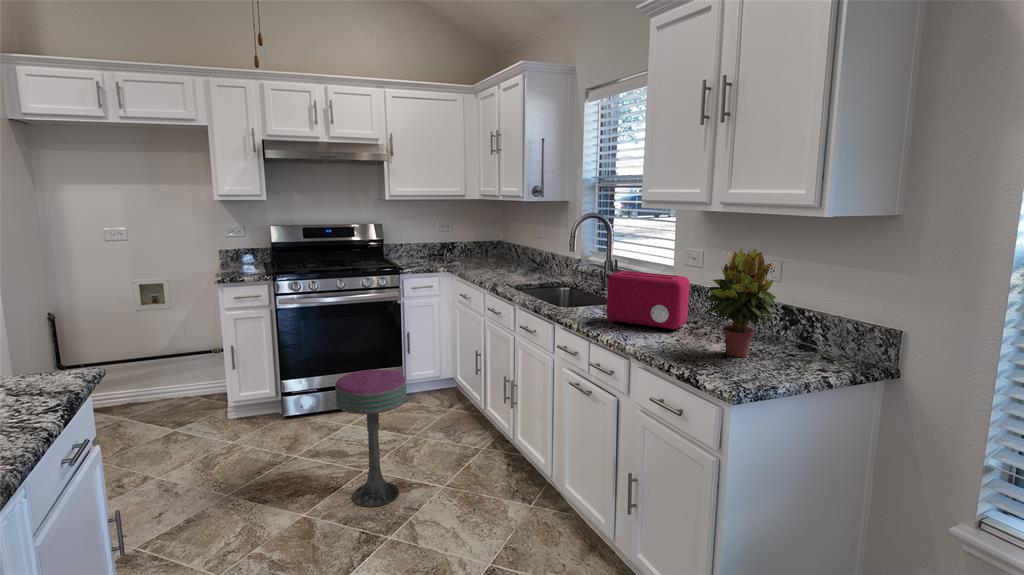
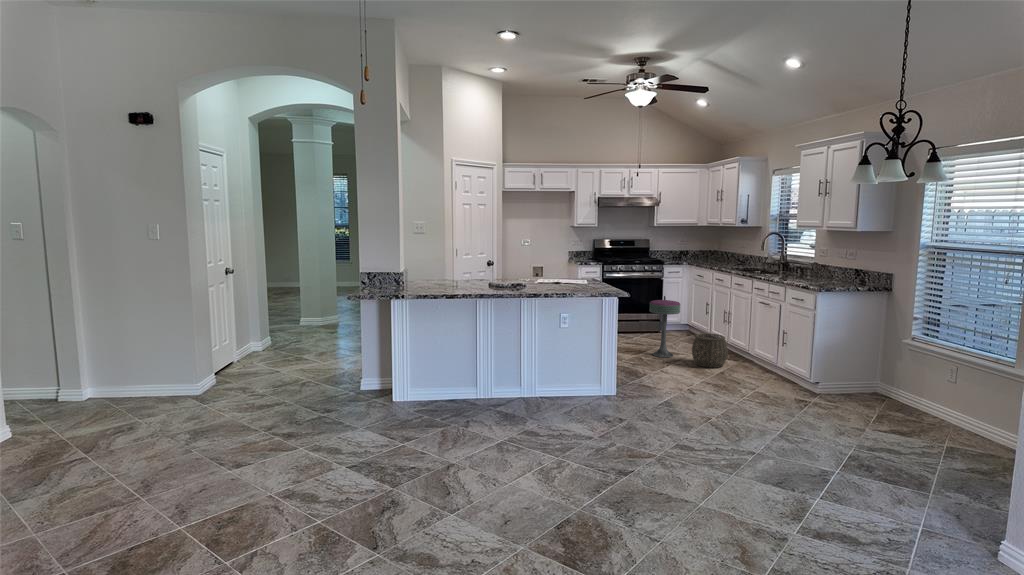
potted plant: present [705,249,776,357] -> none [815,243,844,284]
toaster: present [607,271,690,331] -> none [776,256,815,279]
woven basket: none [428,449,509,545] -> present [692,333,728,368]

